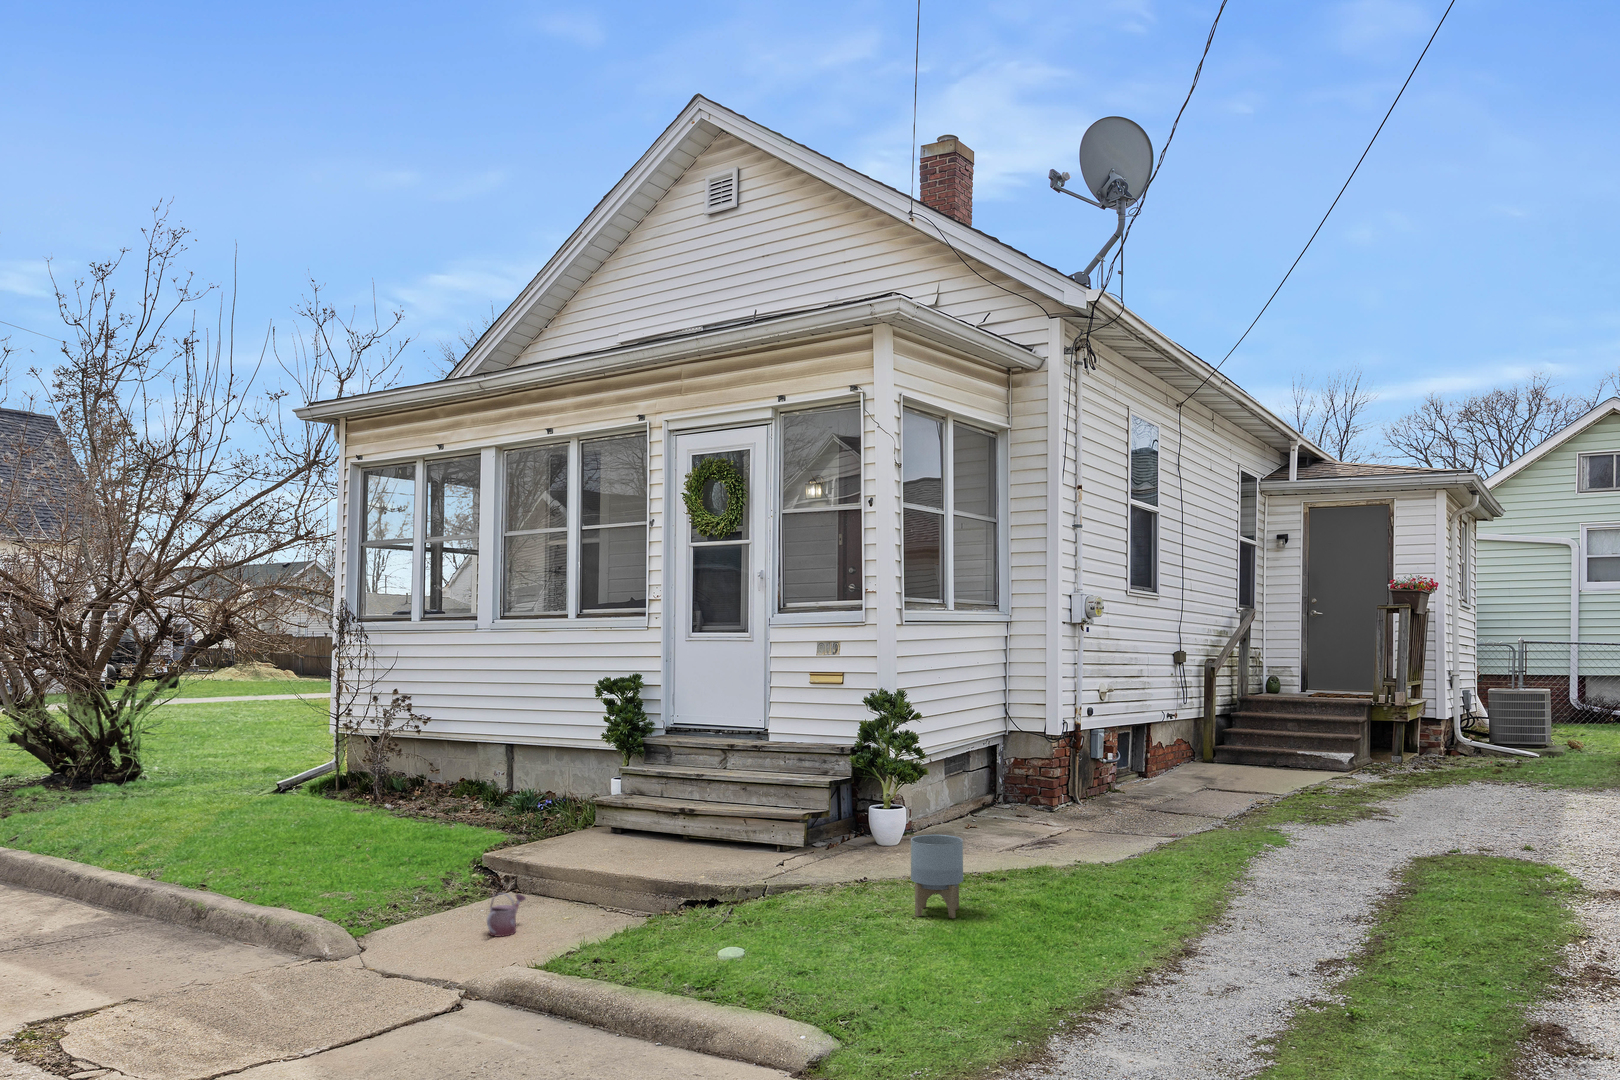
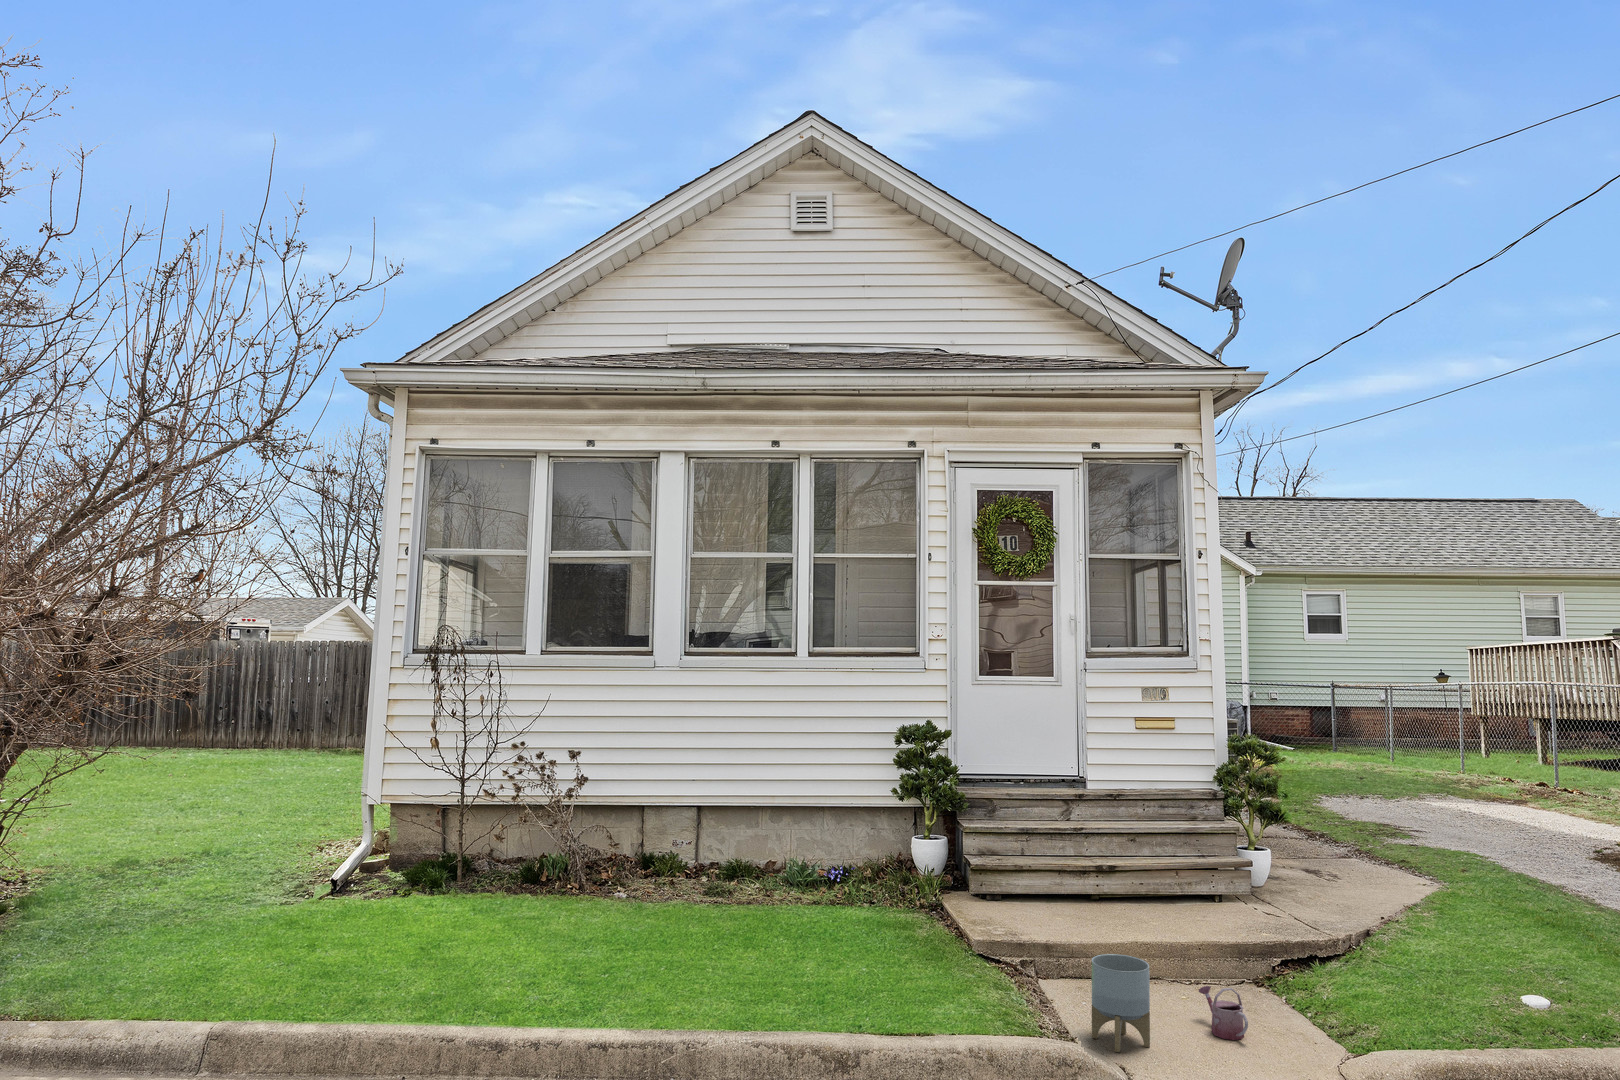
planter: present [911,835,963,918] -> present [1092,954,1150,1052]

